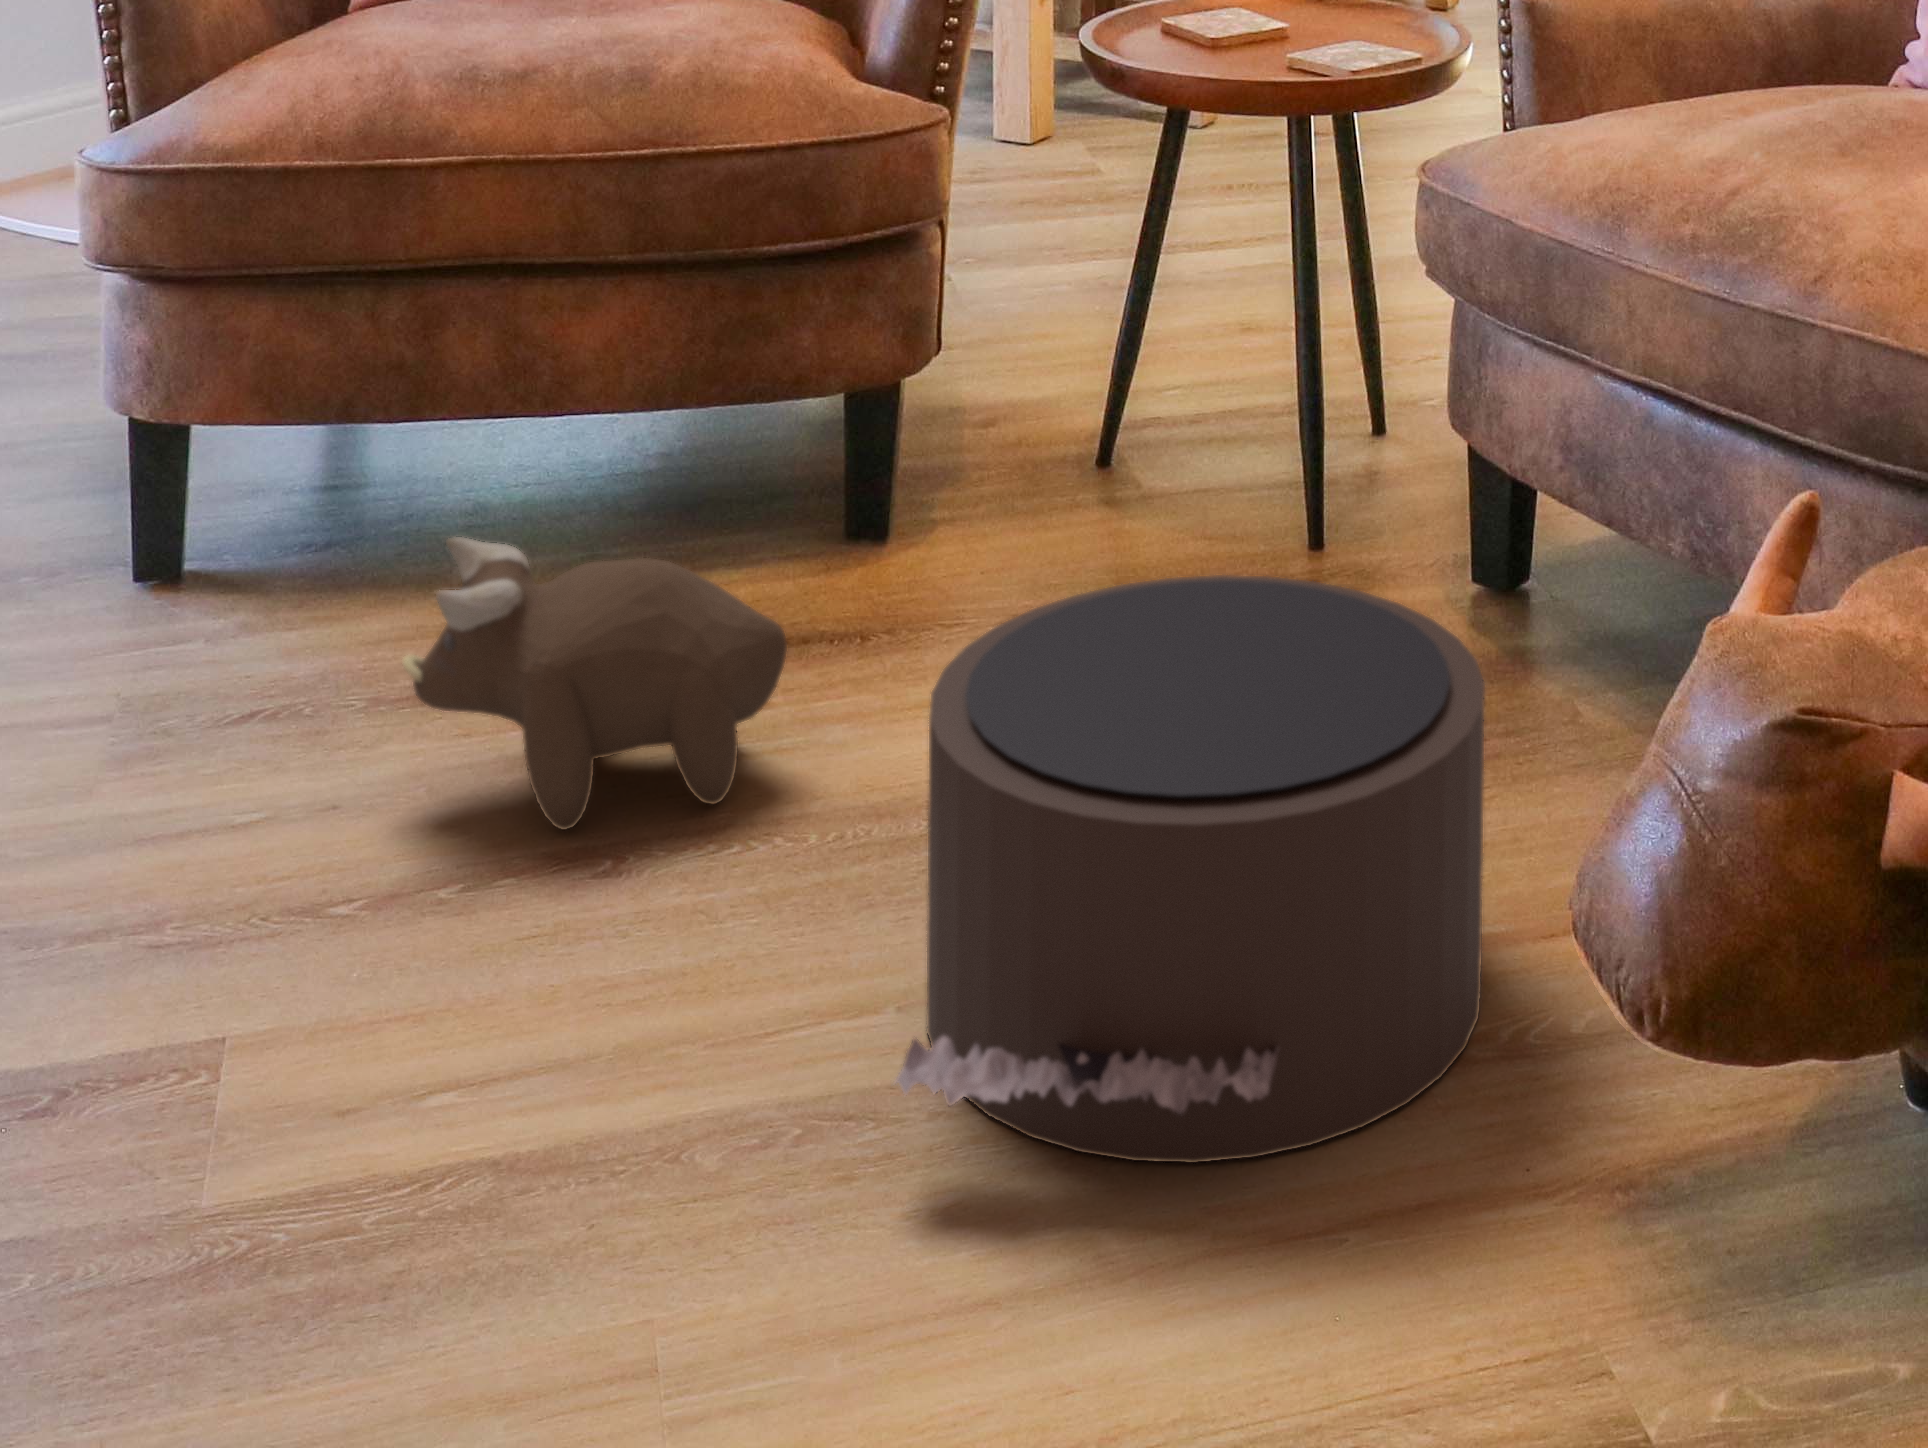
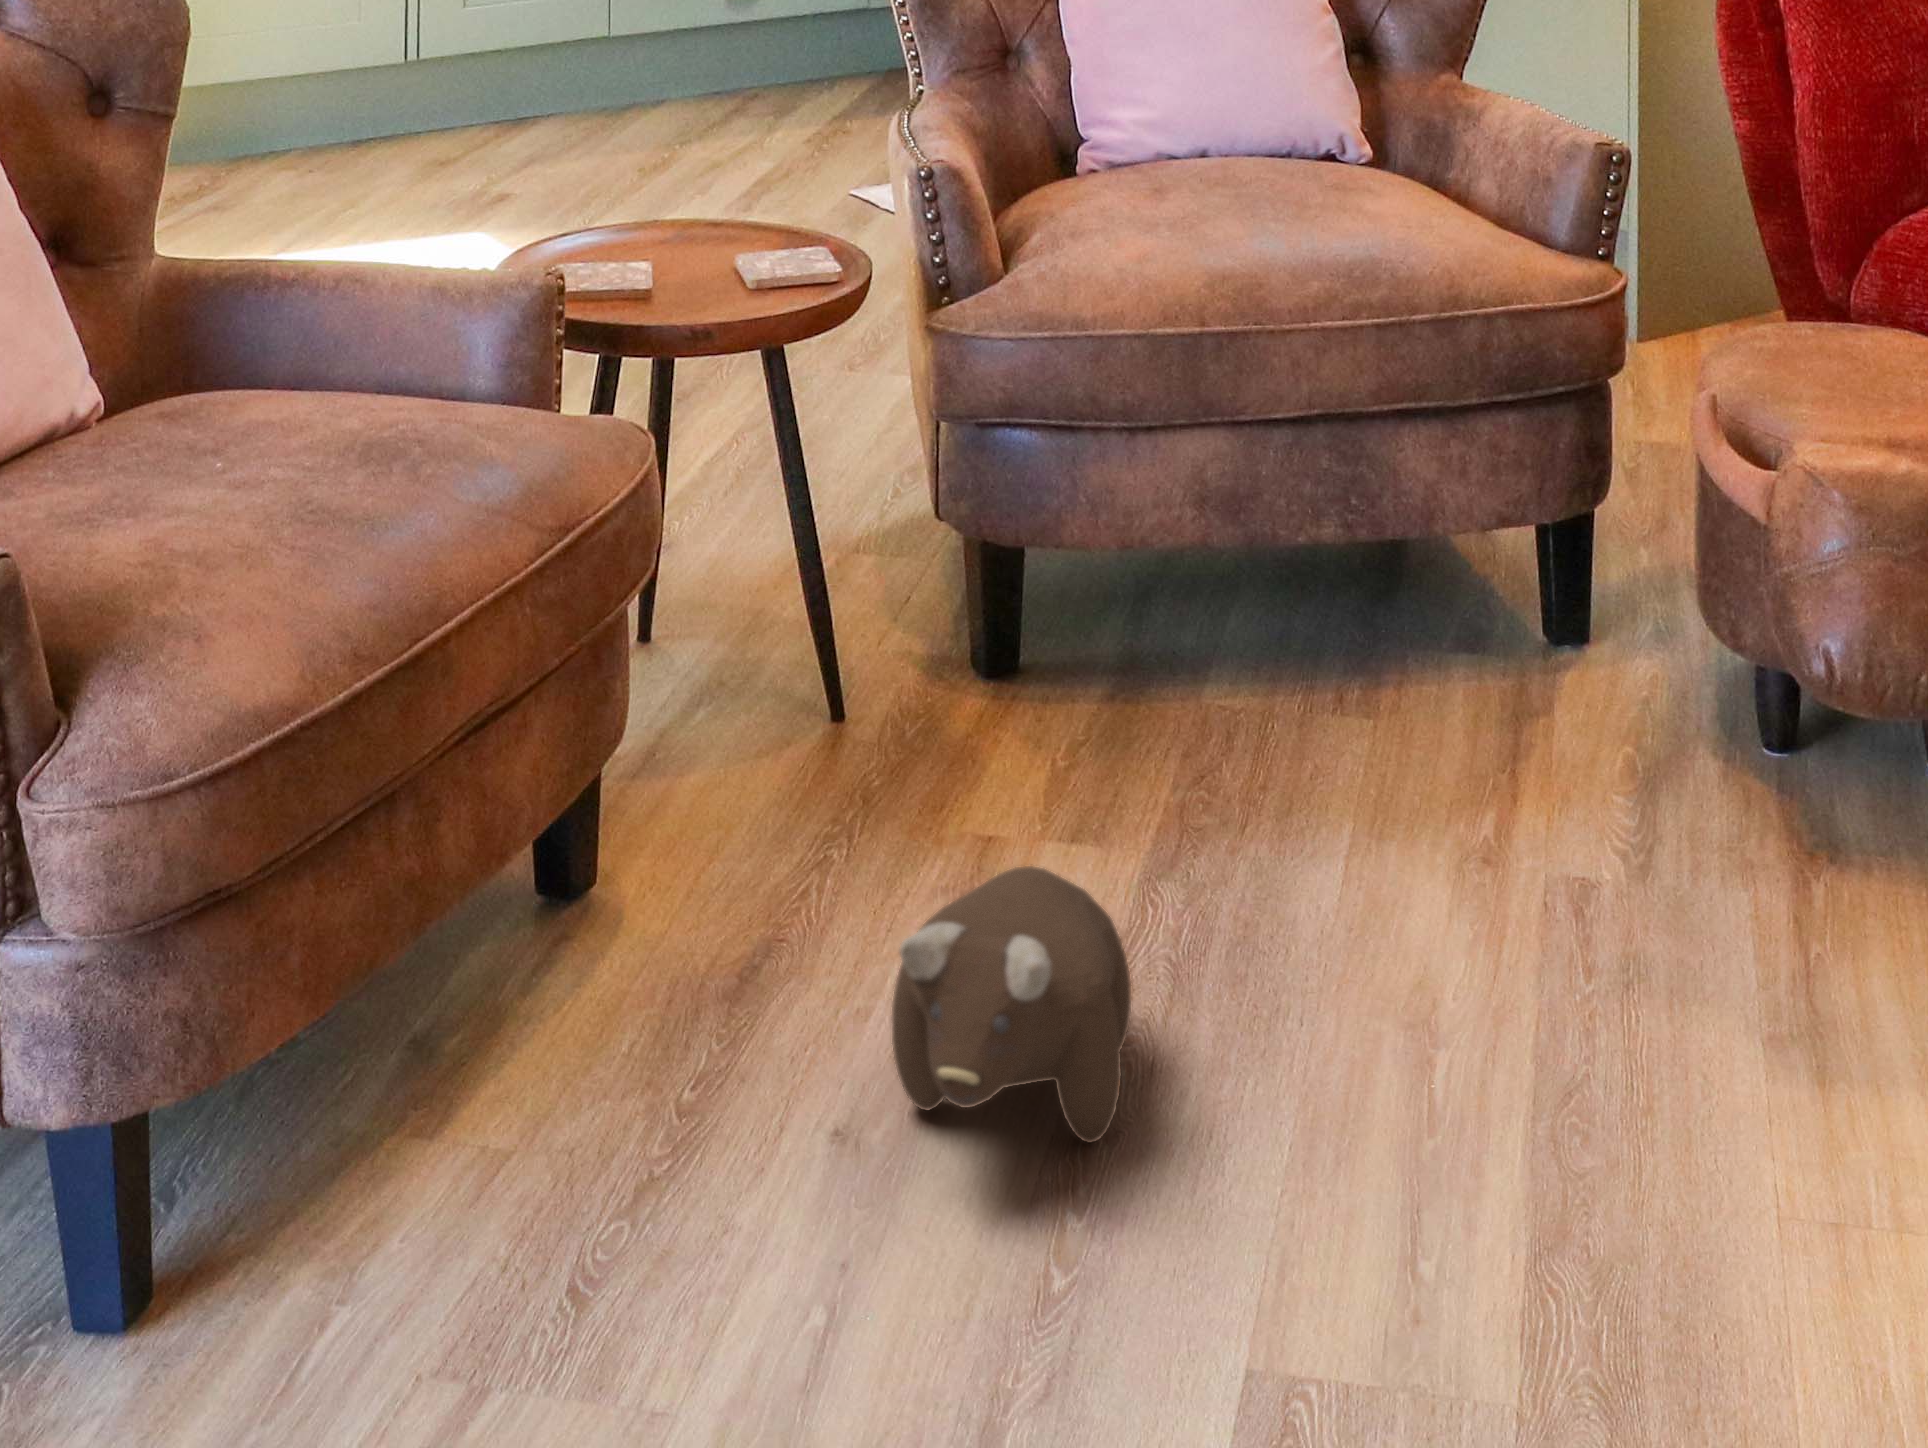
pouf: present [895,575,1485,1163] -> none [1262,598,1845,1041]

